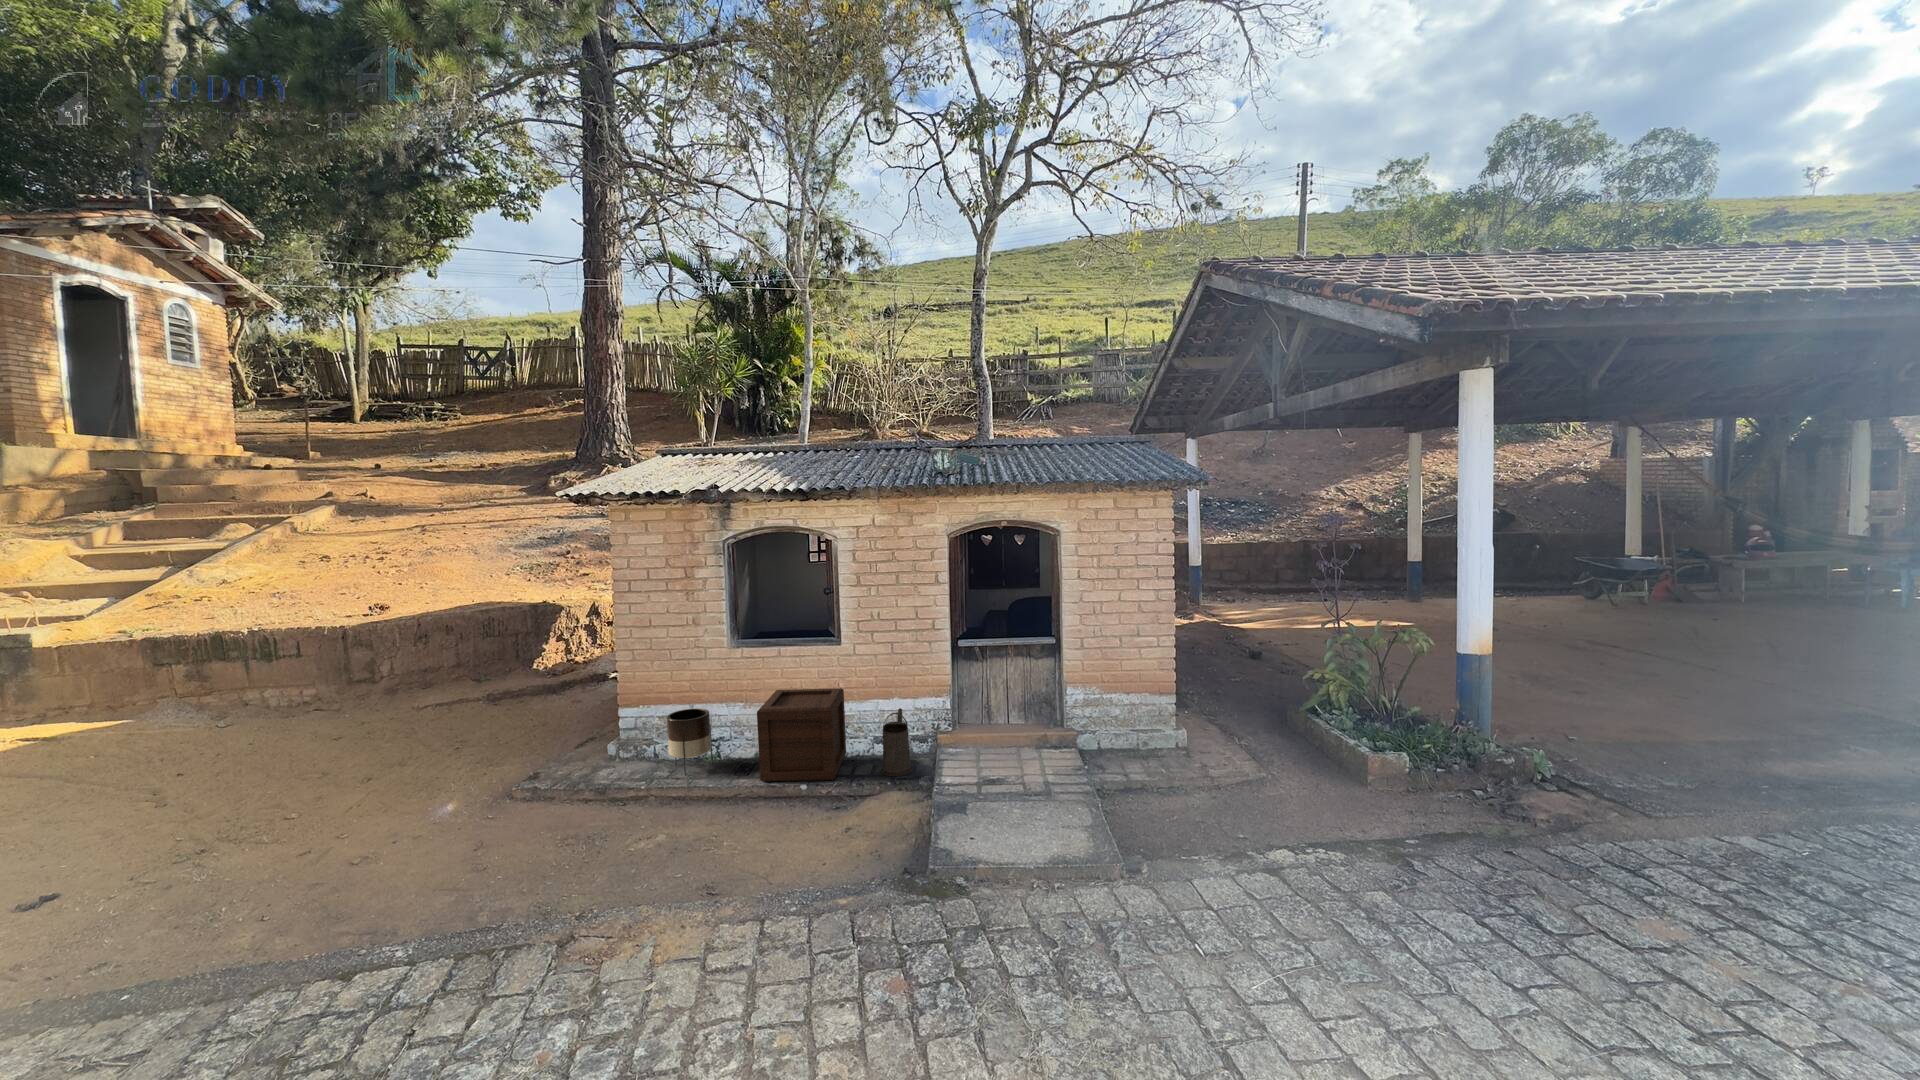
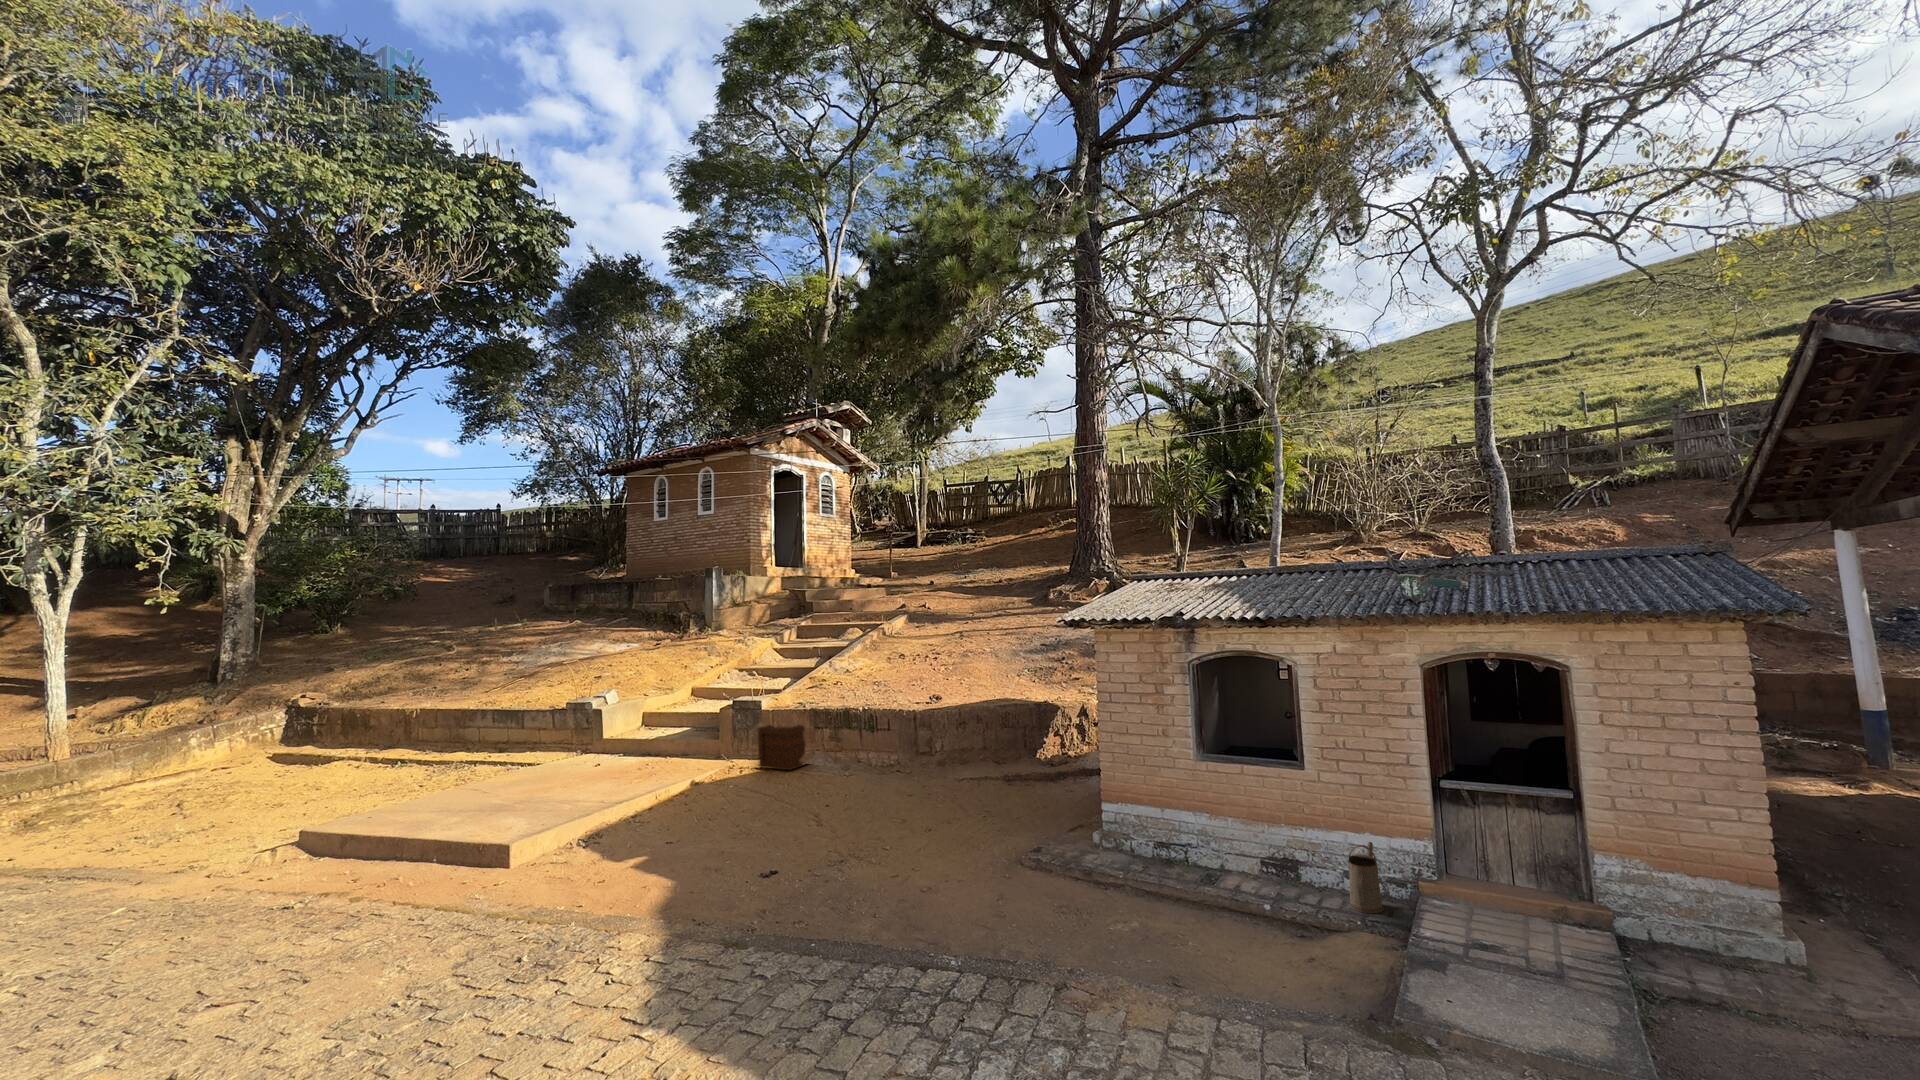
wooden crate: present [757,688,846,782] -> present [758,724,805,770]
planter: present [667,709,713,775] -> none [1141,812,1182,872]

